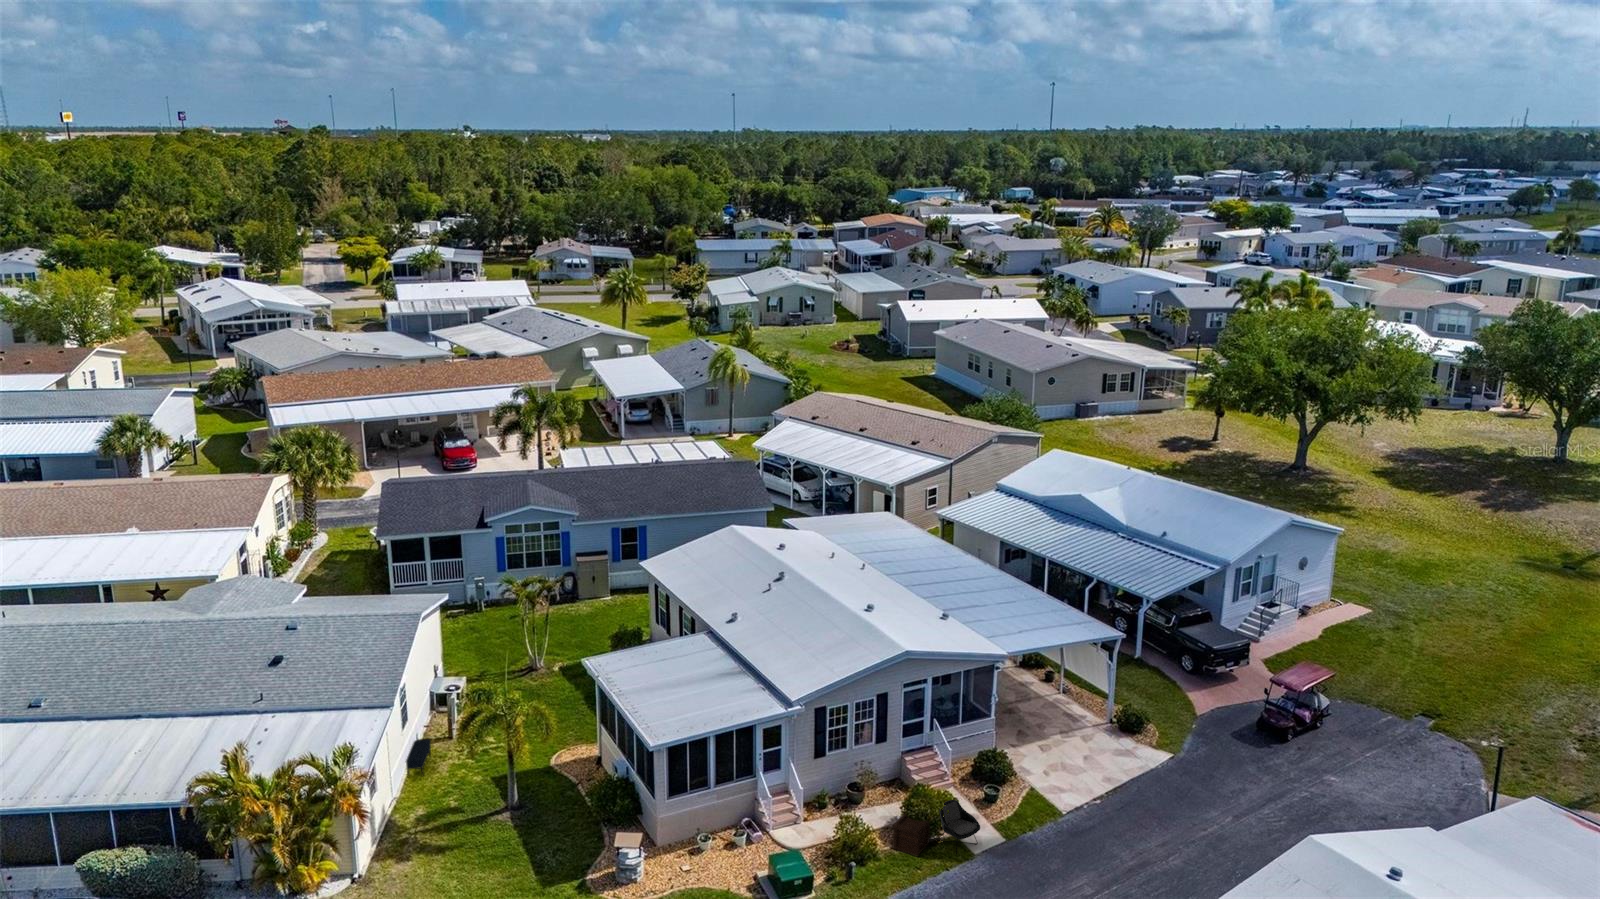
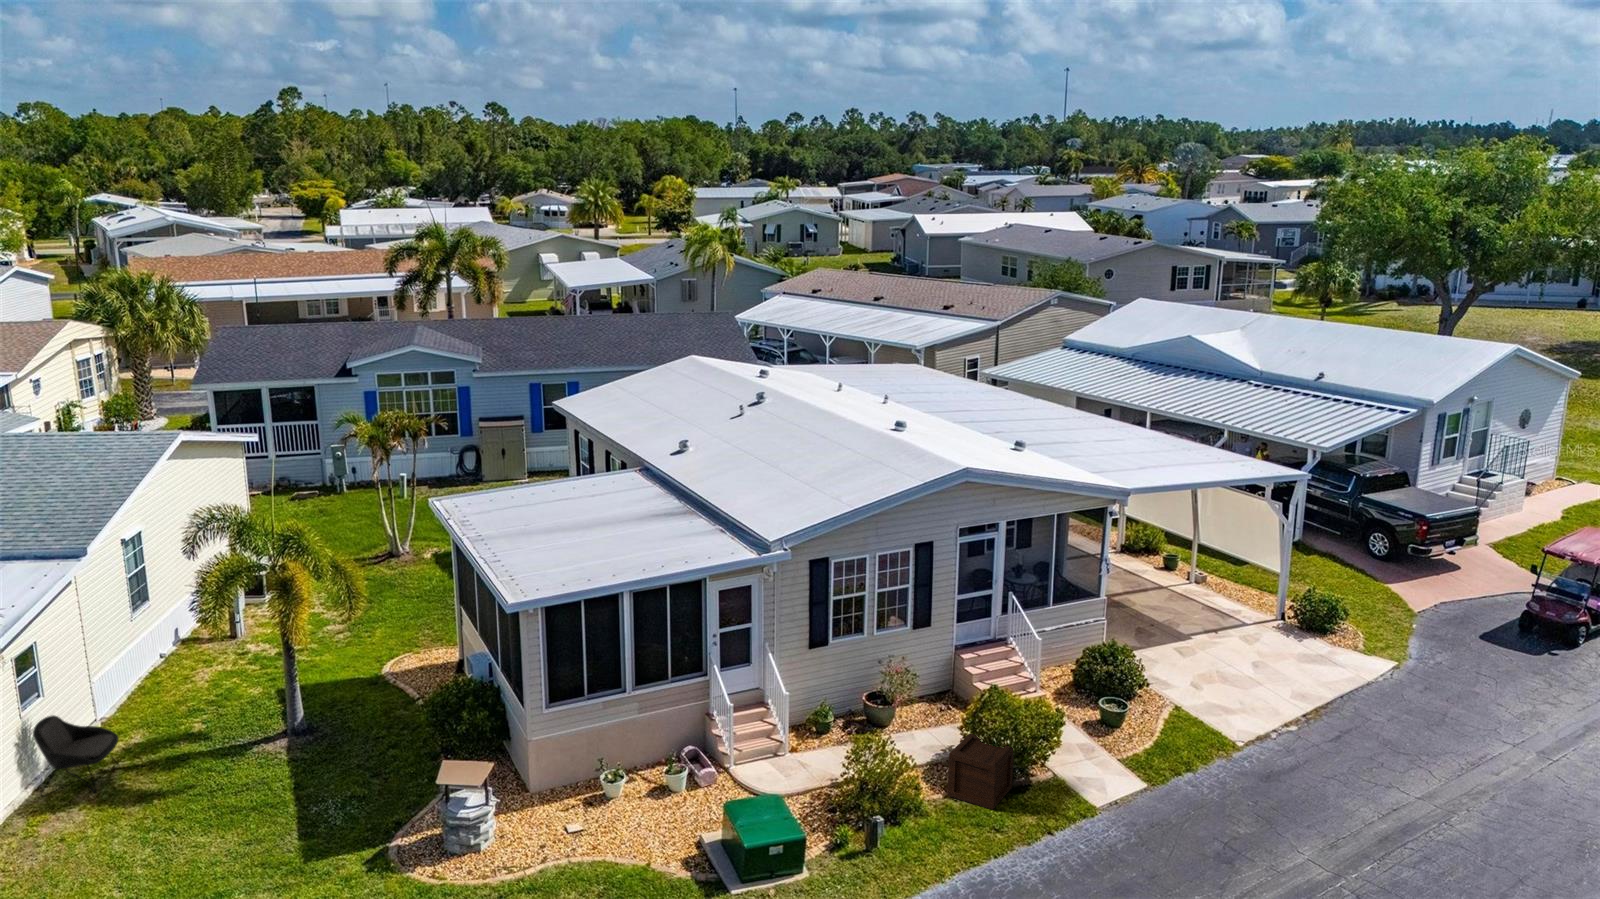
bench: present [406,739,431,776] -> none [133,633,190,690]
lounge chair: present [936,800,980,854] -> present [33,715,119,797]

